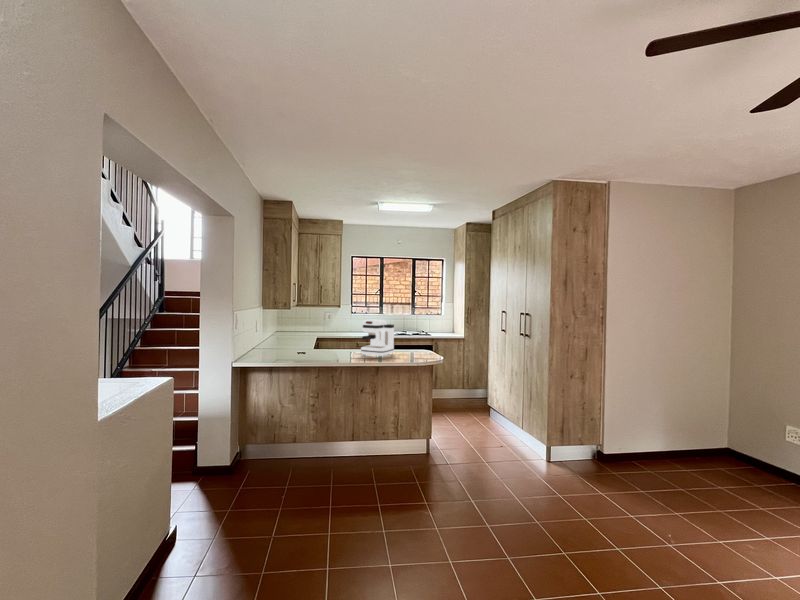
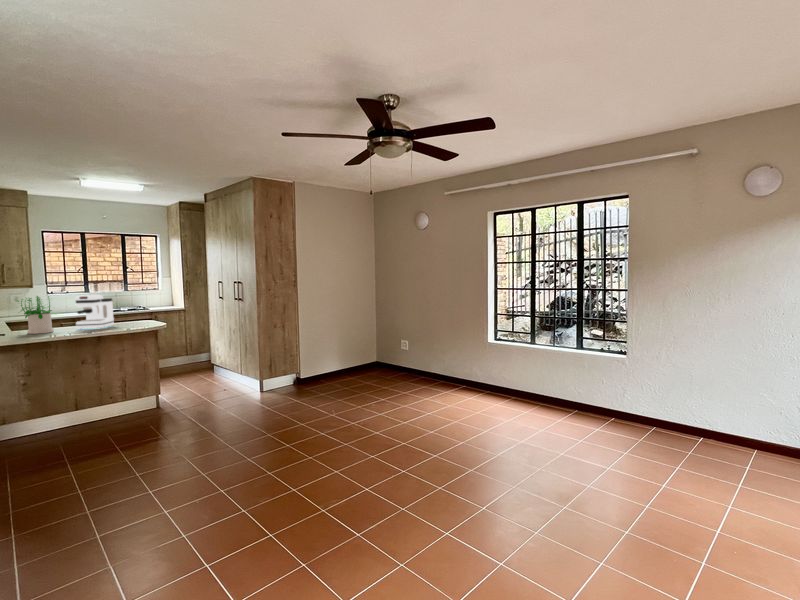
potted plant: none [316,318,346,356] -> present [18,296,55,334]

